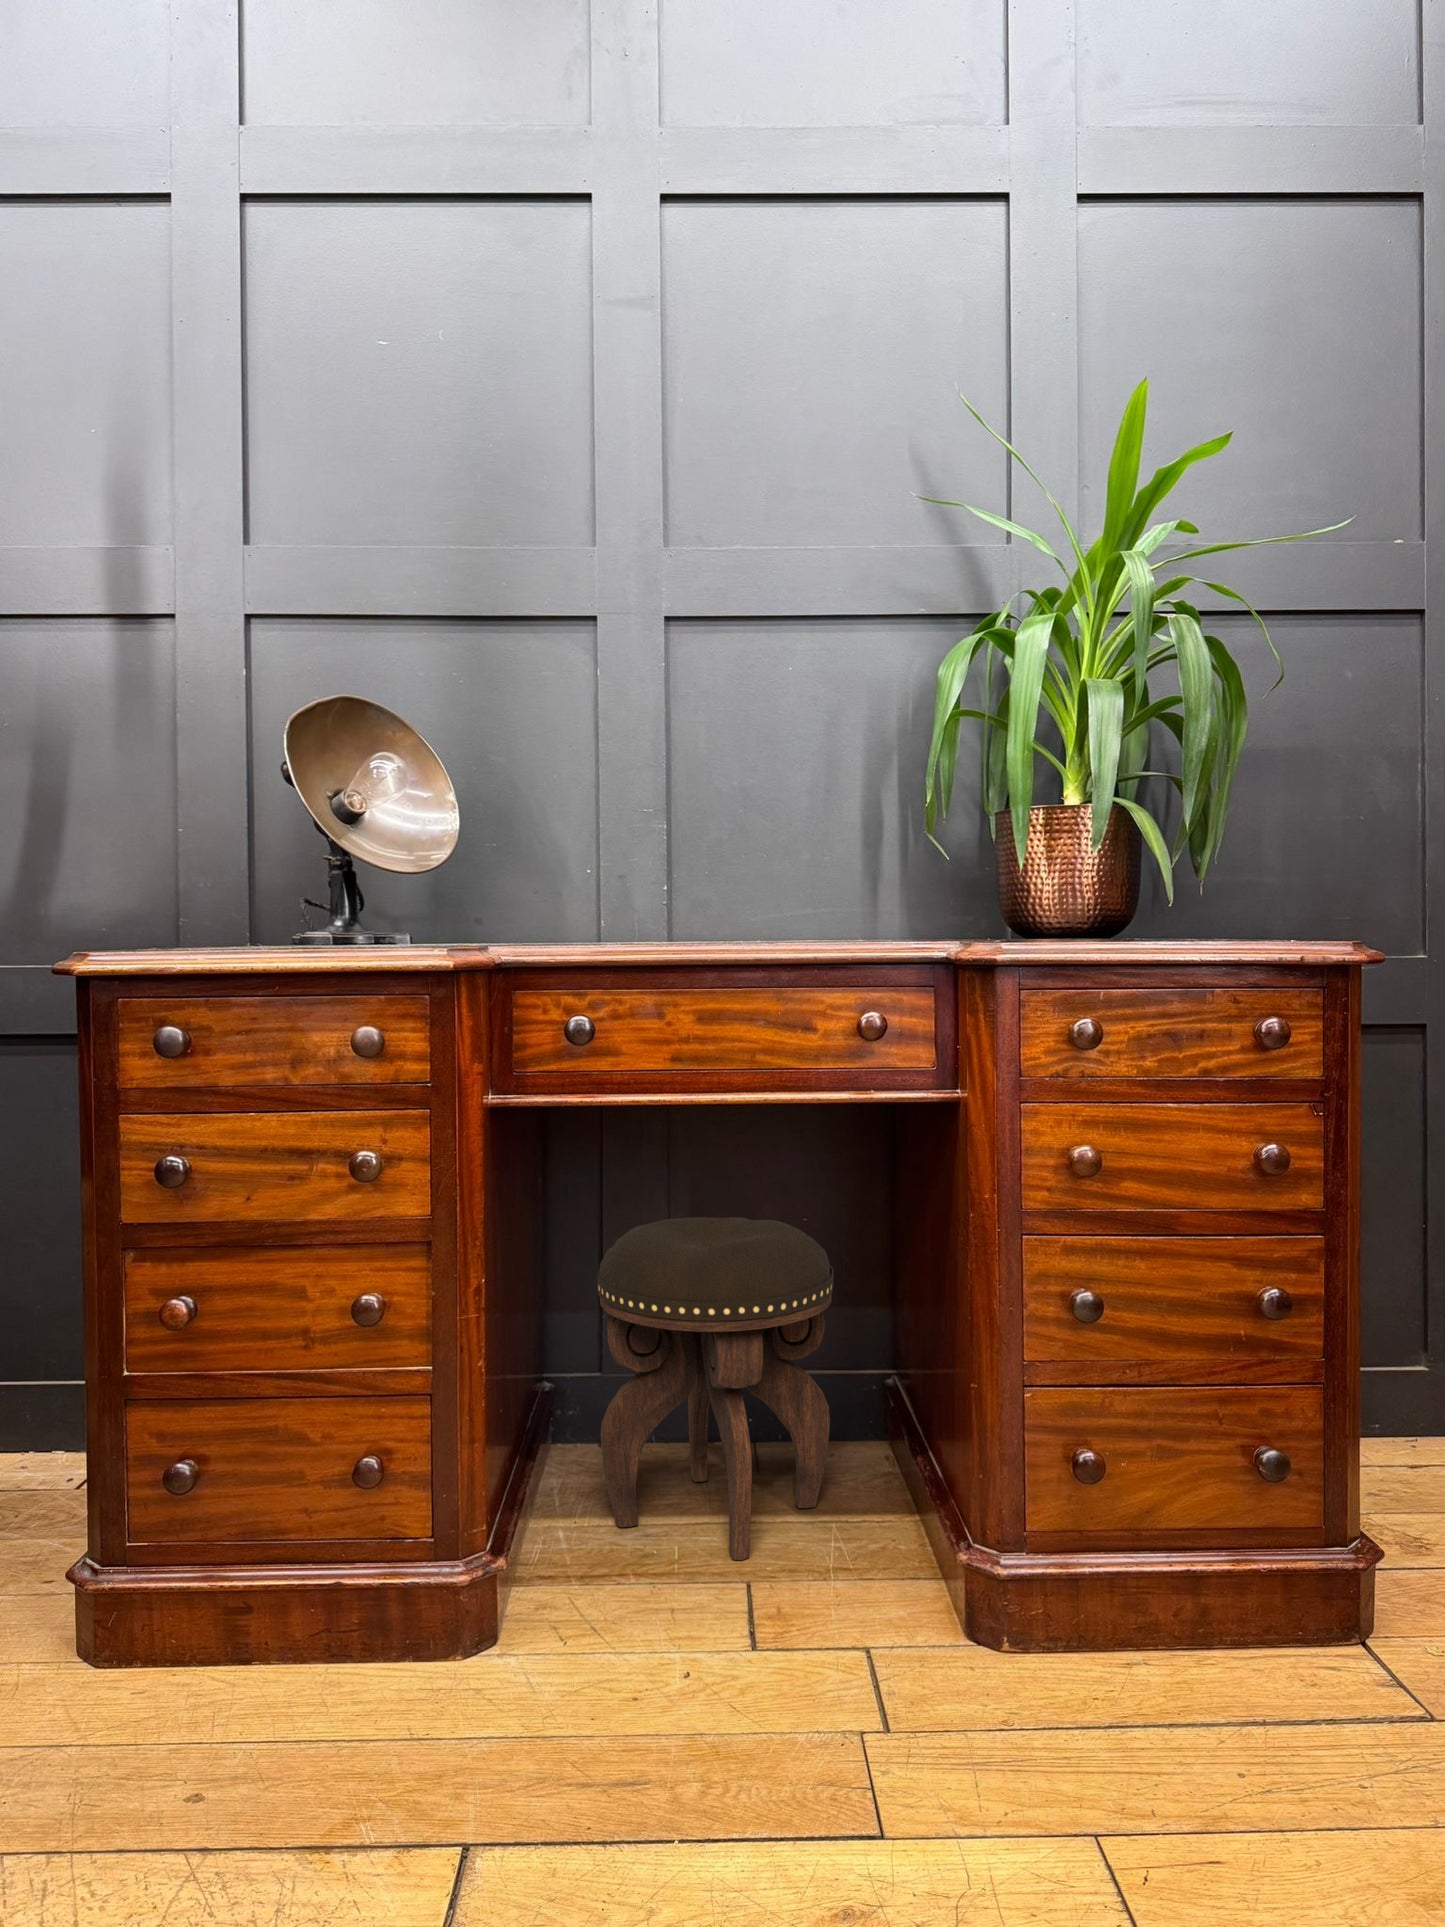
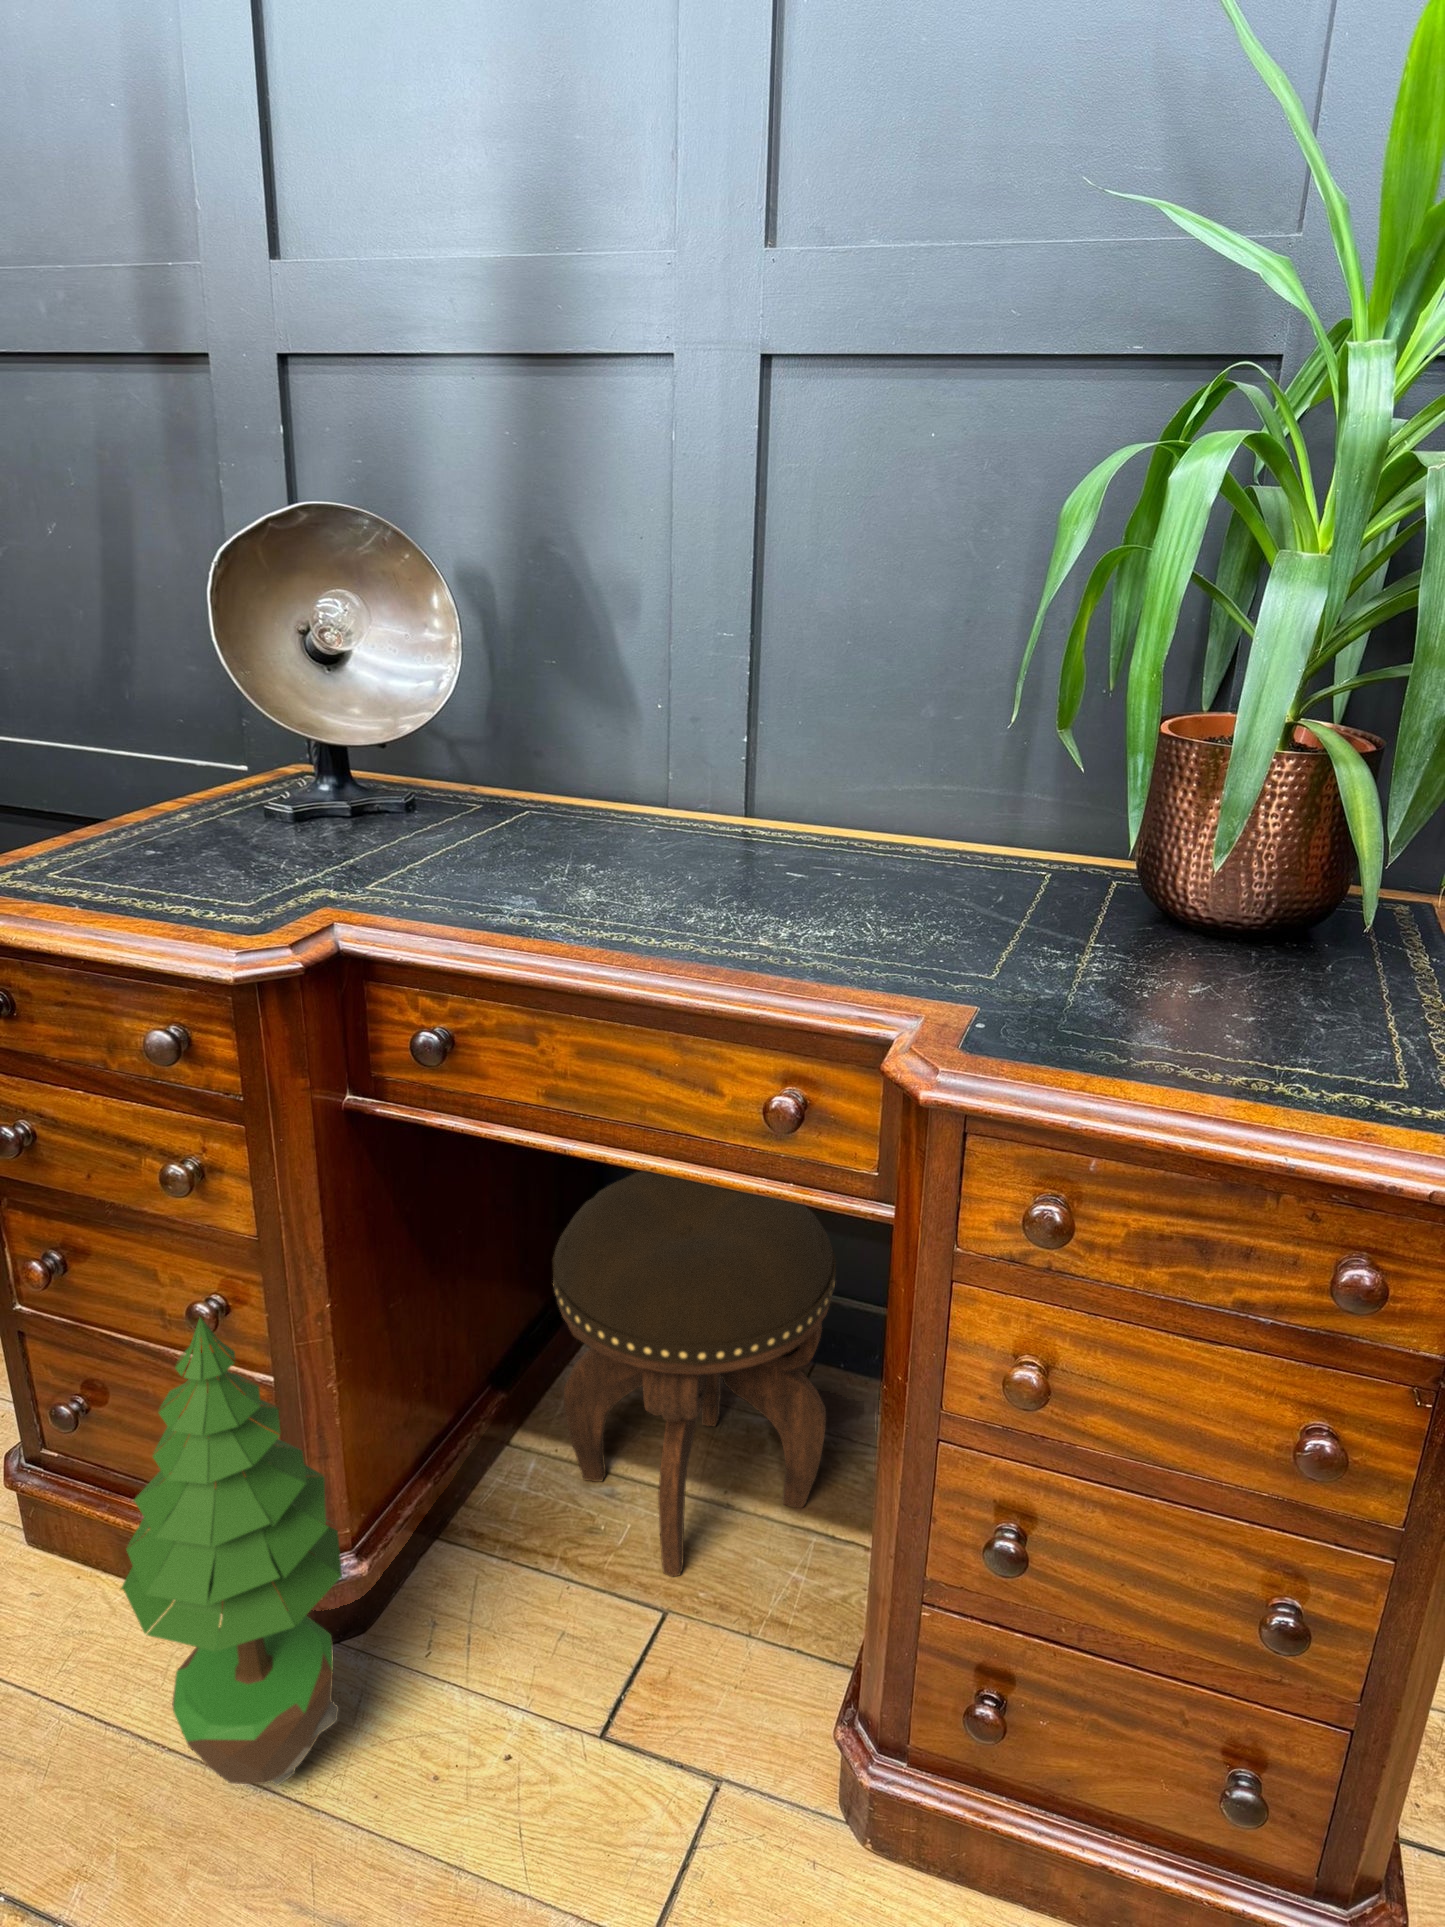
potted tree: none [378,1207,569,1730] -> present [121,1318,342,1786]

